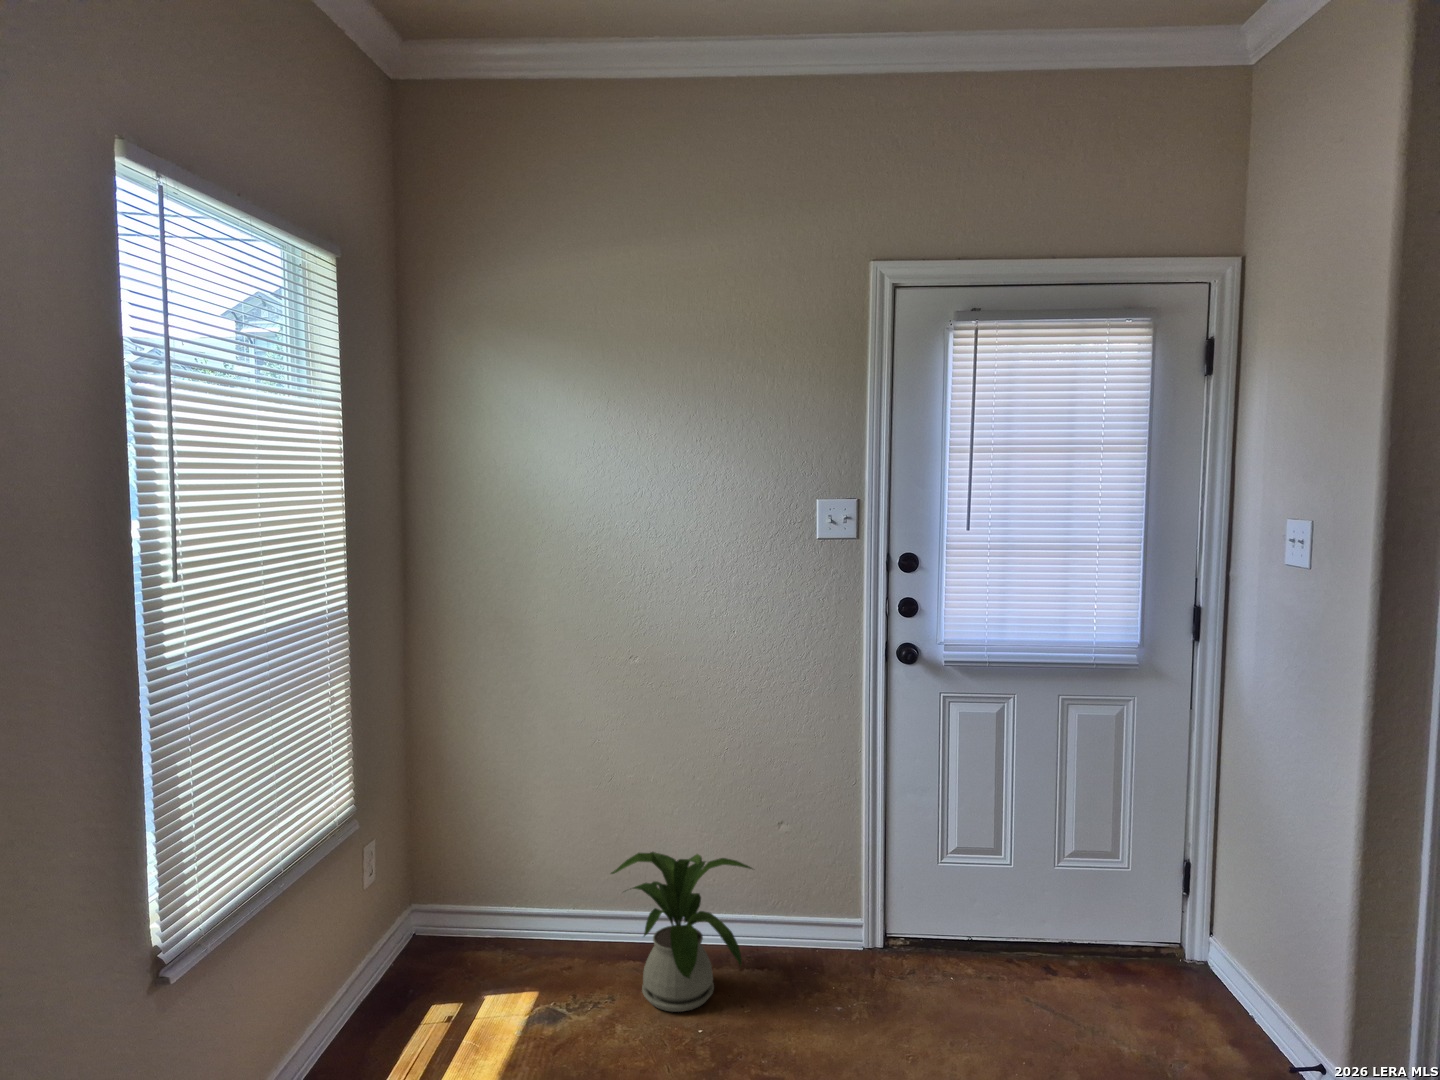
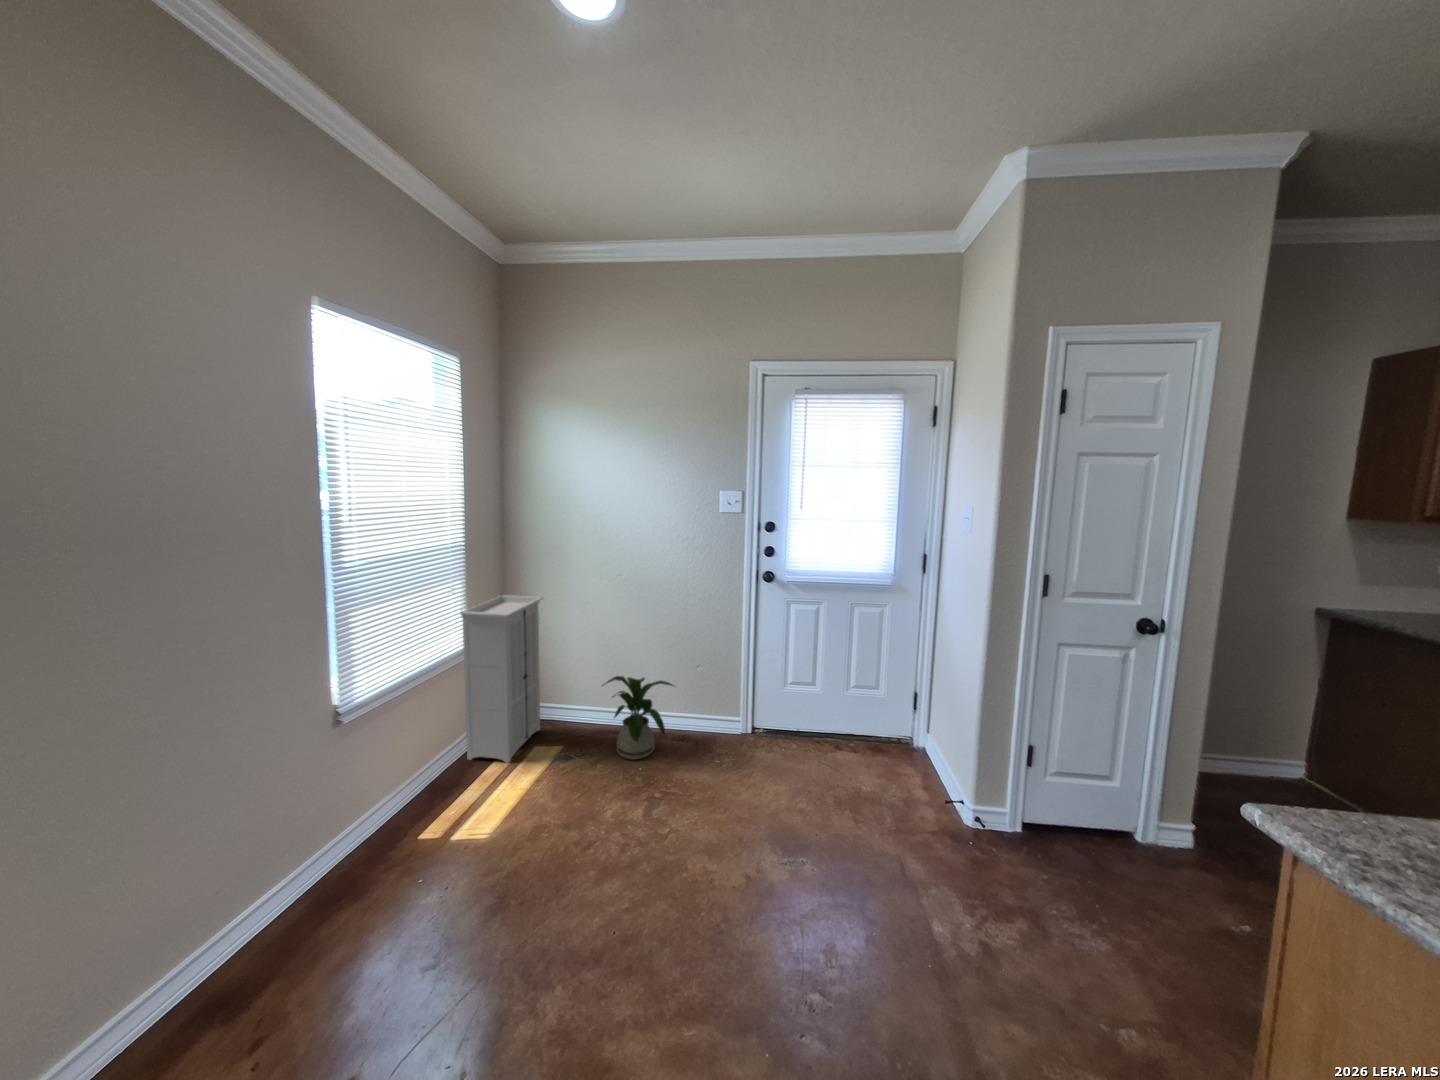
storage cabinet: none [348,702,489,1031] -> present [460,595,543,763]

